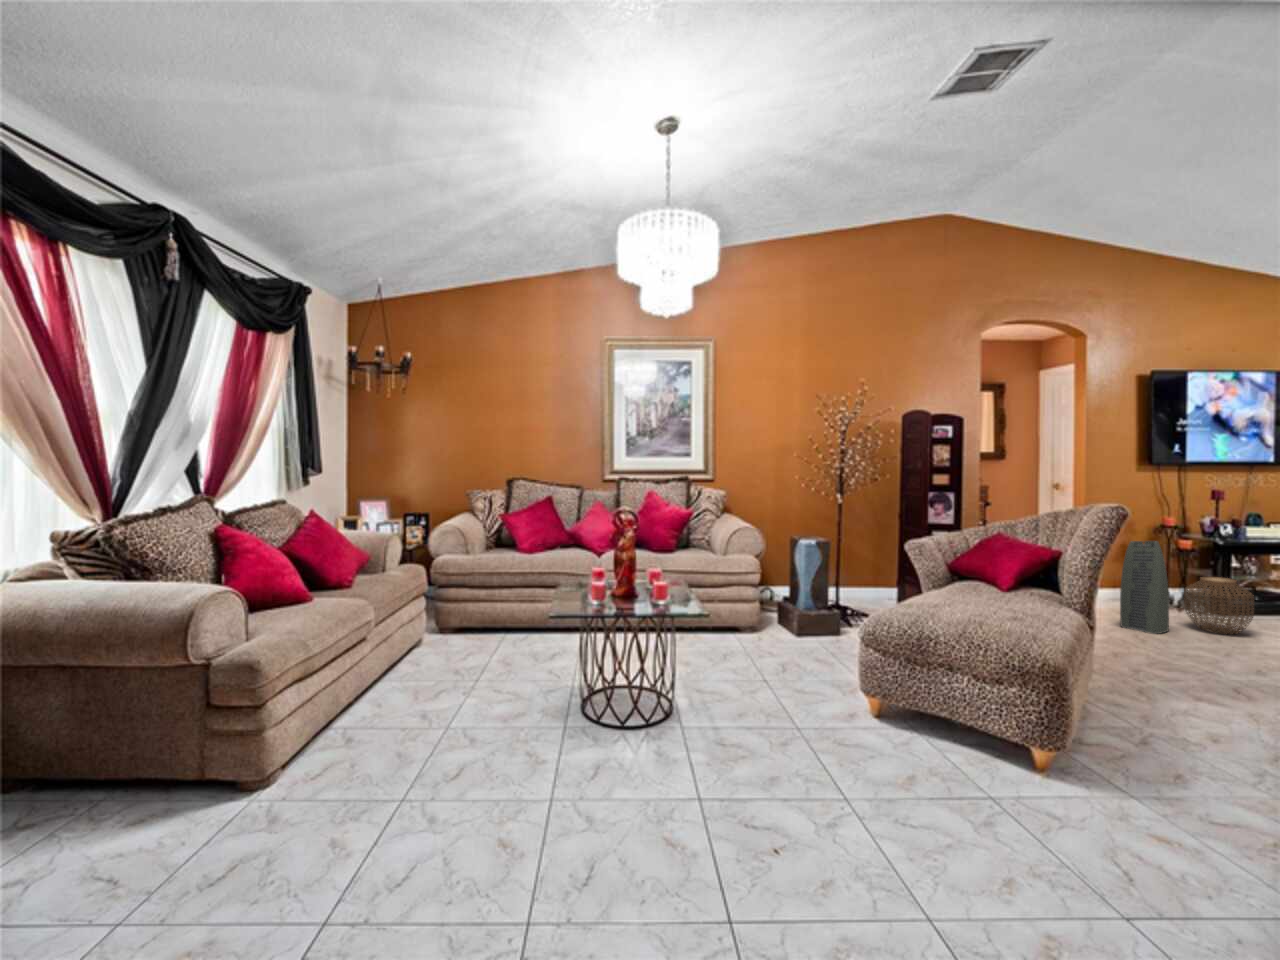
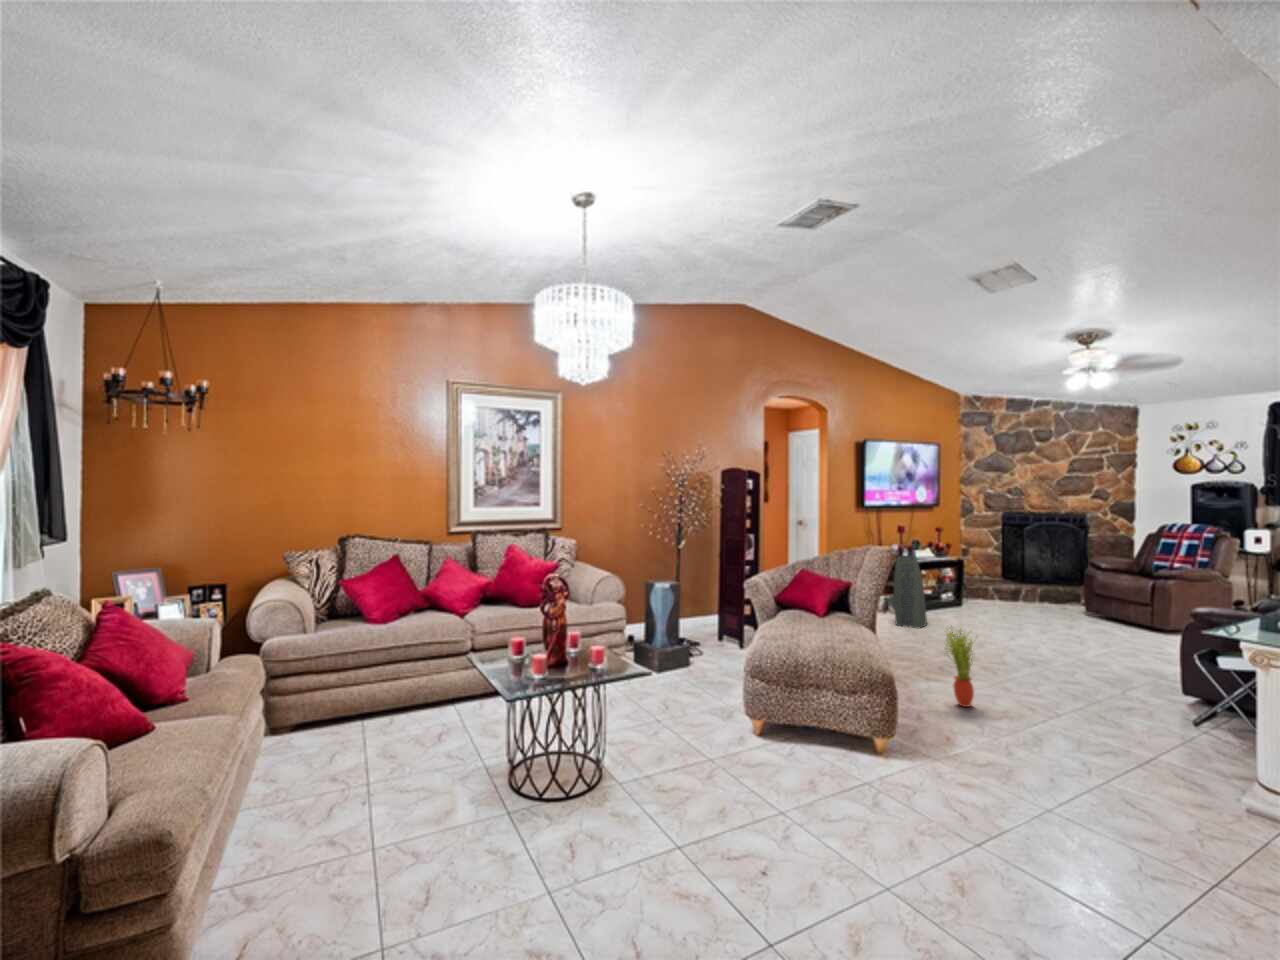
woven basket: present [1184,577,1254,634] -> none [932,579,976,622]
potted plant: none [1155,623,1214,732] -> present [946,627,977,707]

